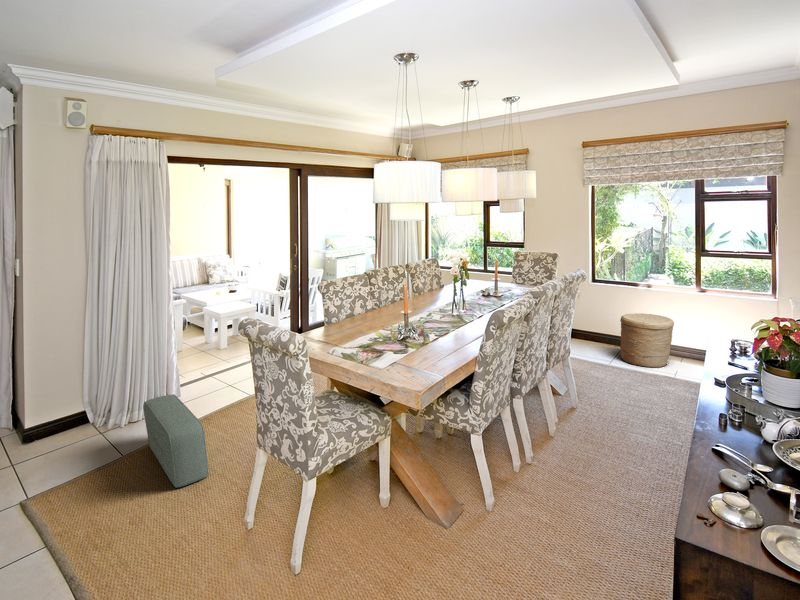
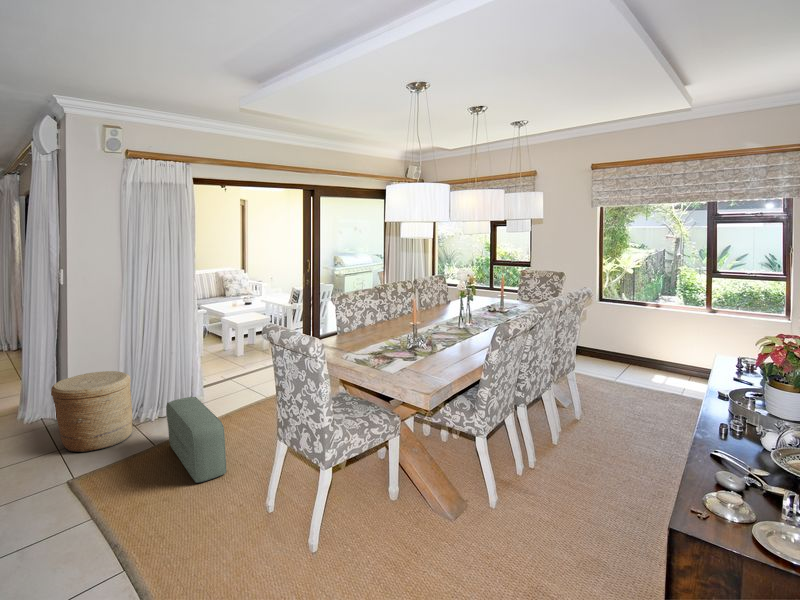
woven basket: present [620,313,674,367] -> present [51,371,133,452]

